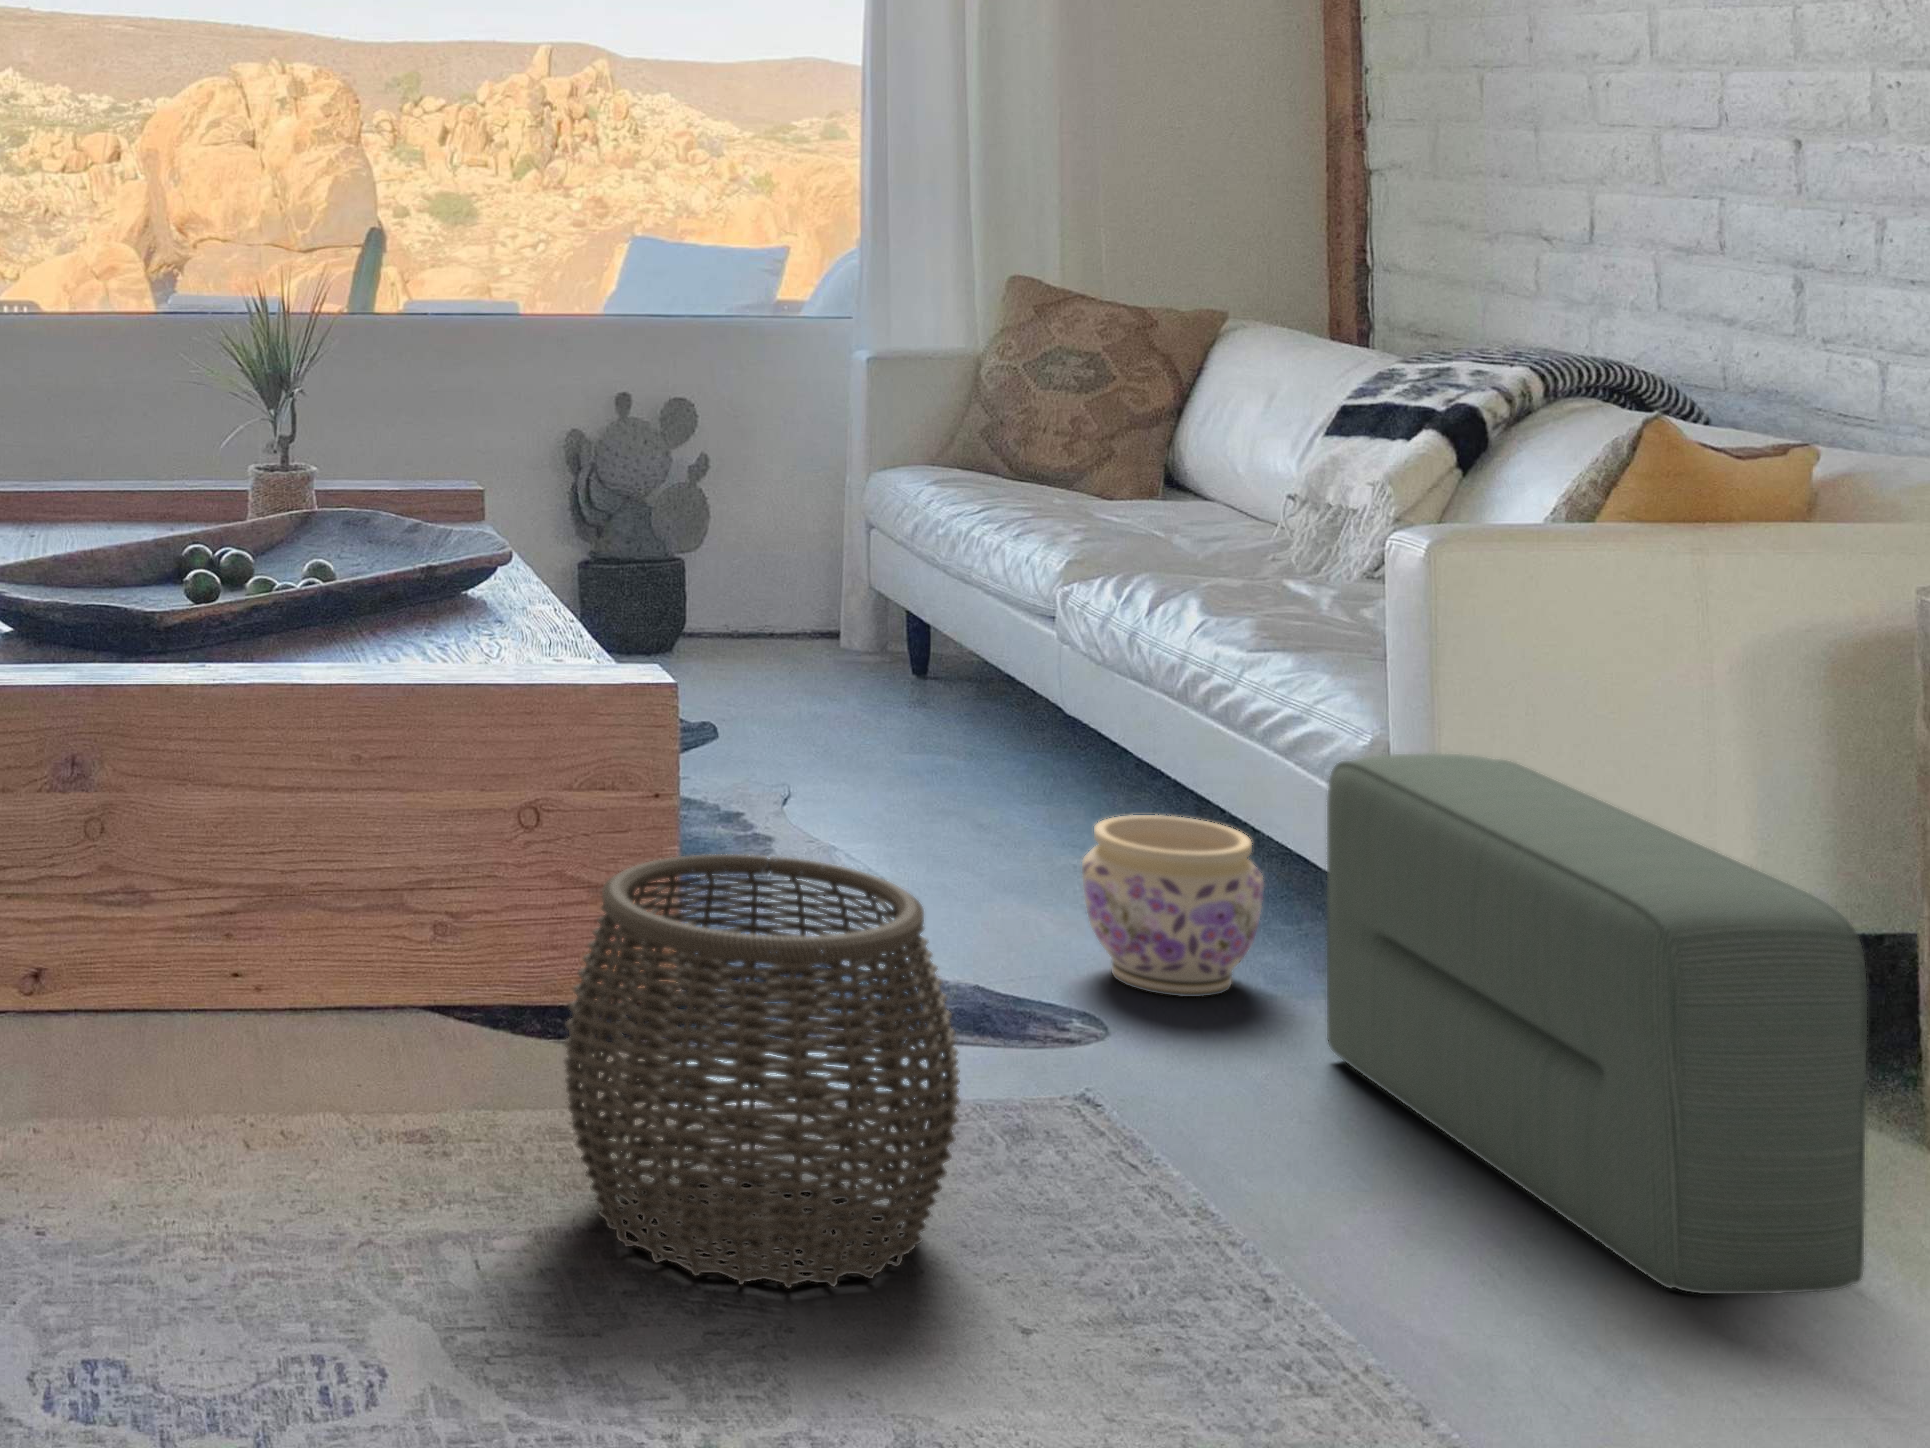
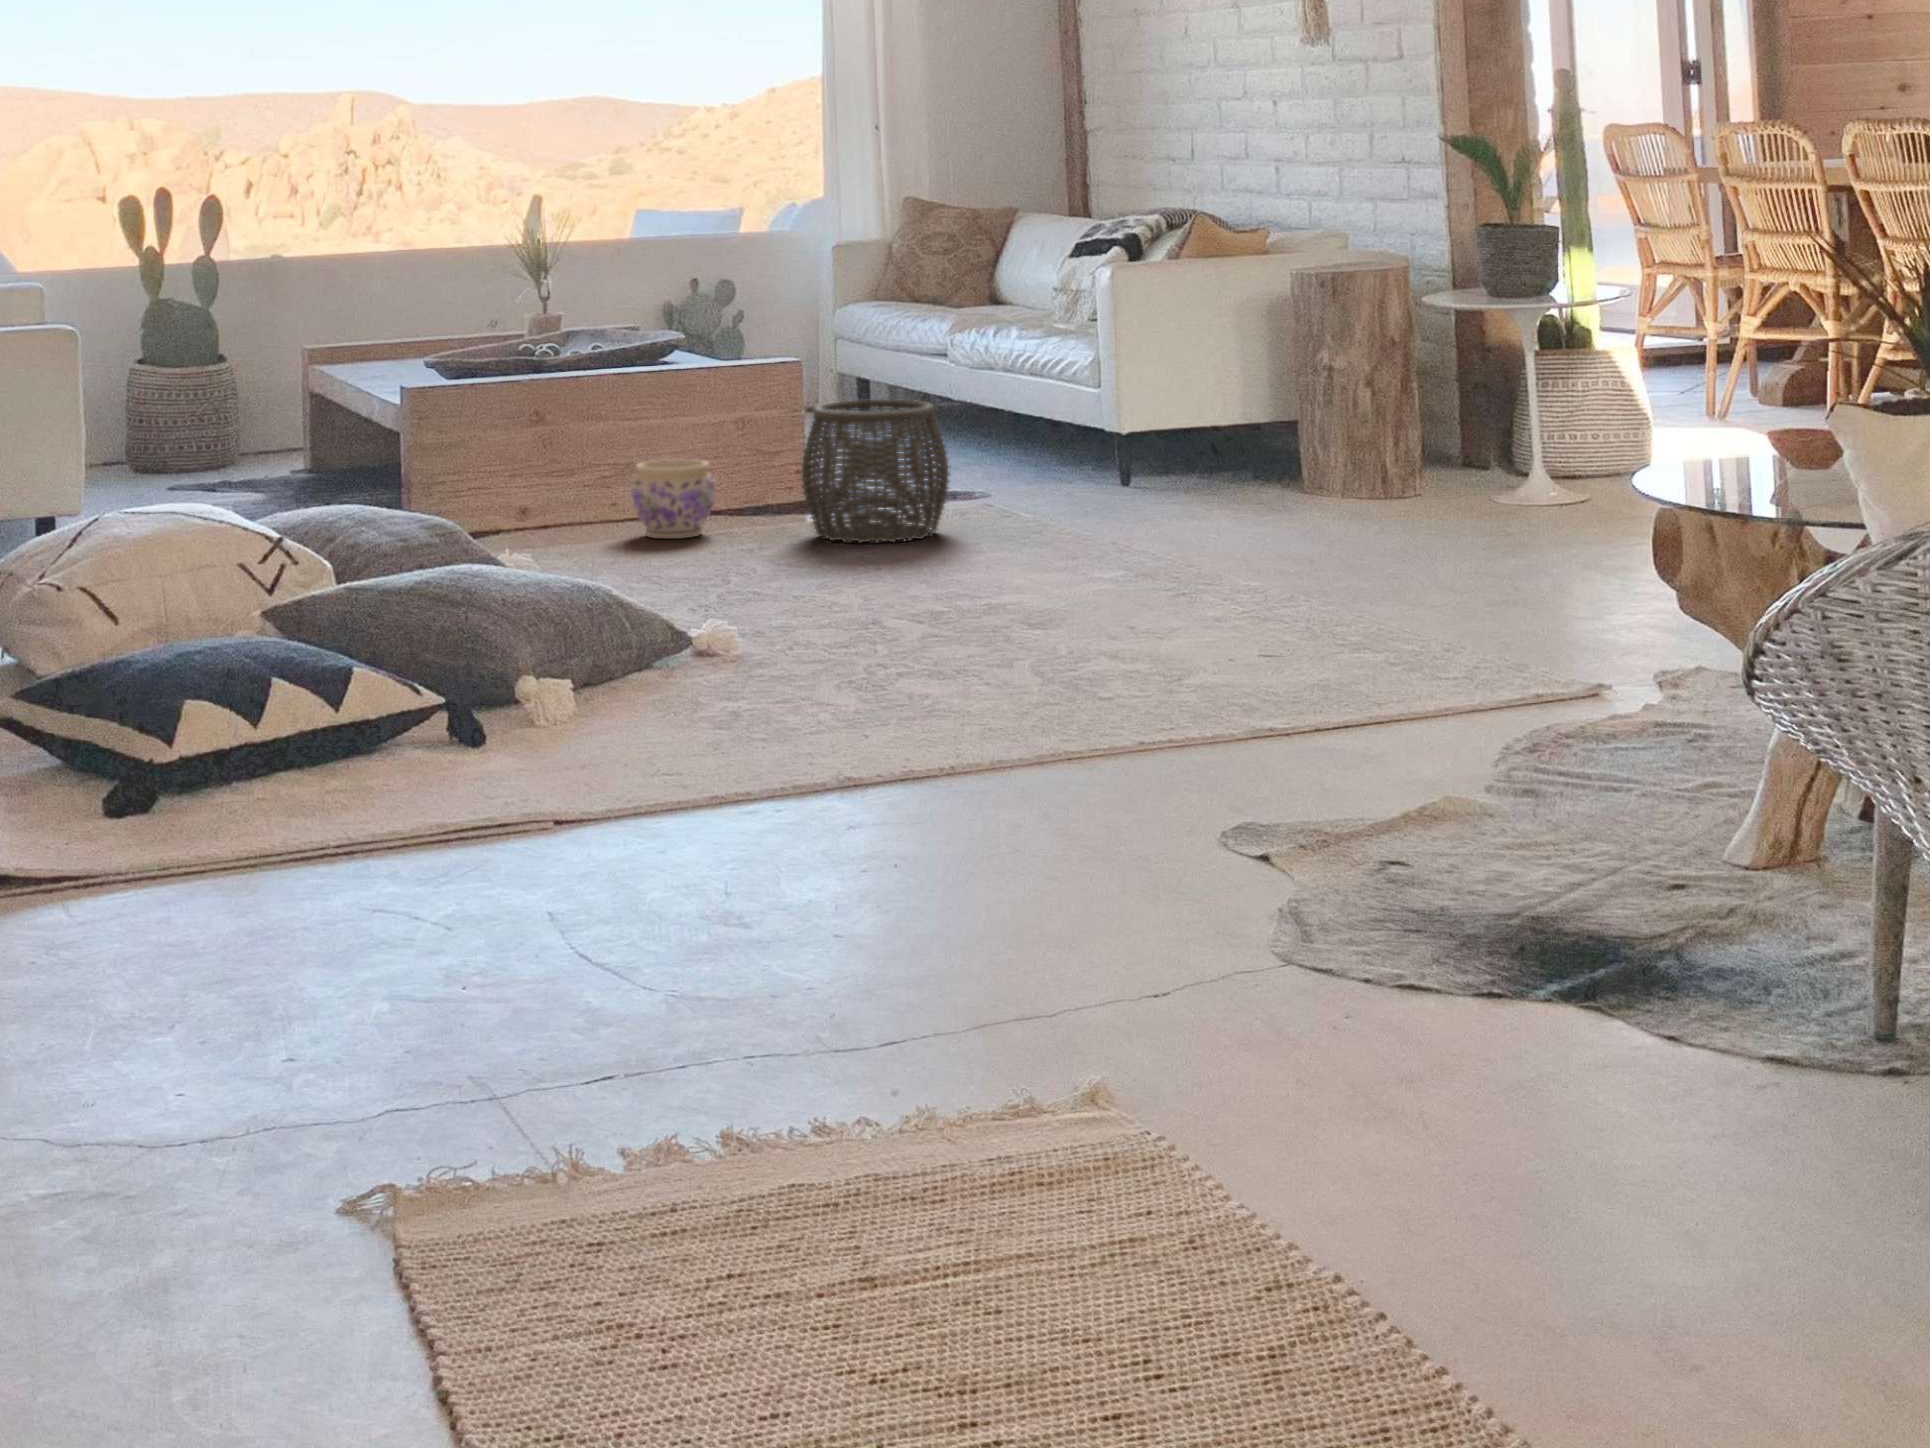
pouf: present [1327,754,1867,1294] -> none [1077,359,1263,519]
planter: present [1082,815,1264,997] -> present [631,459,715,539]

